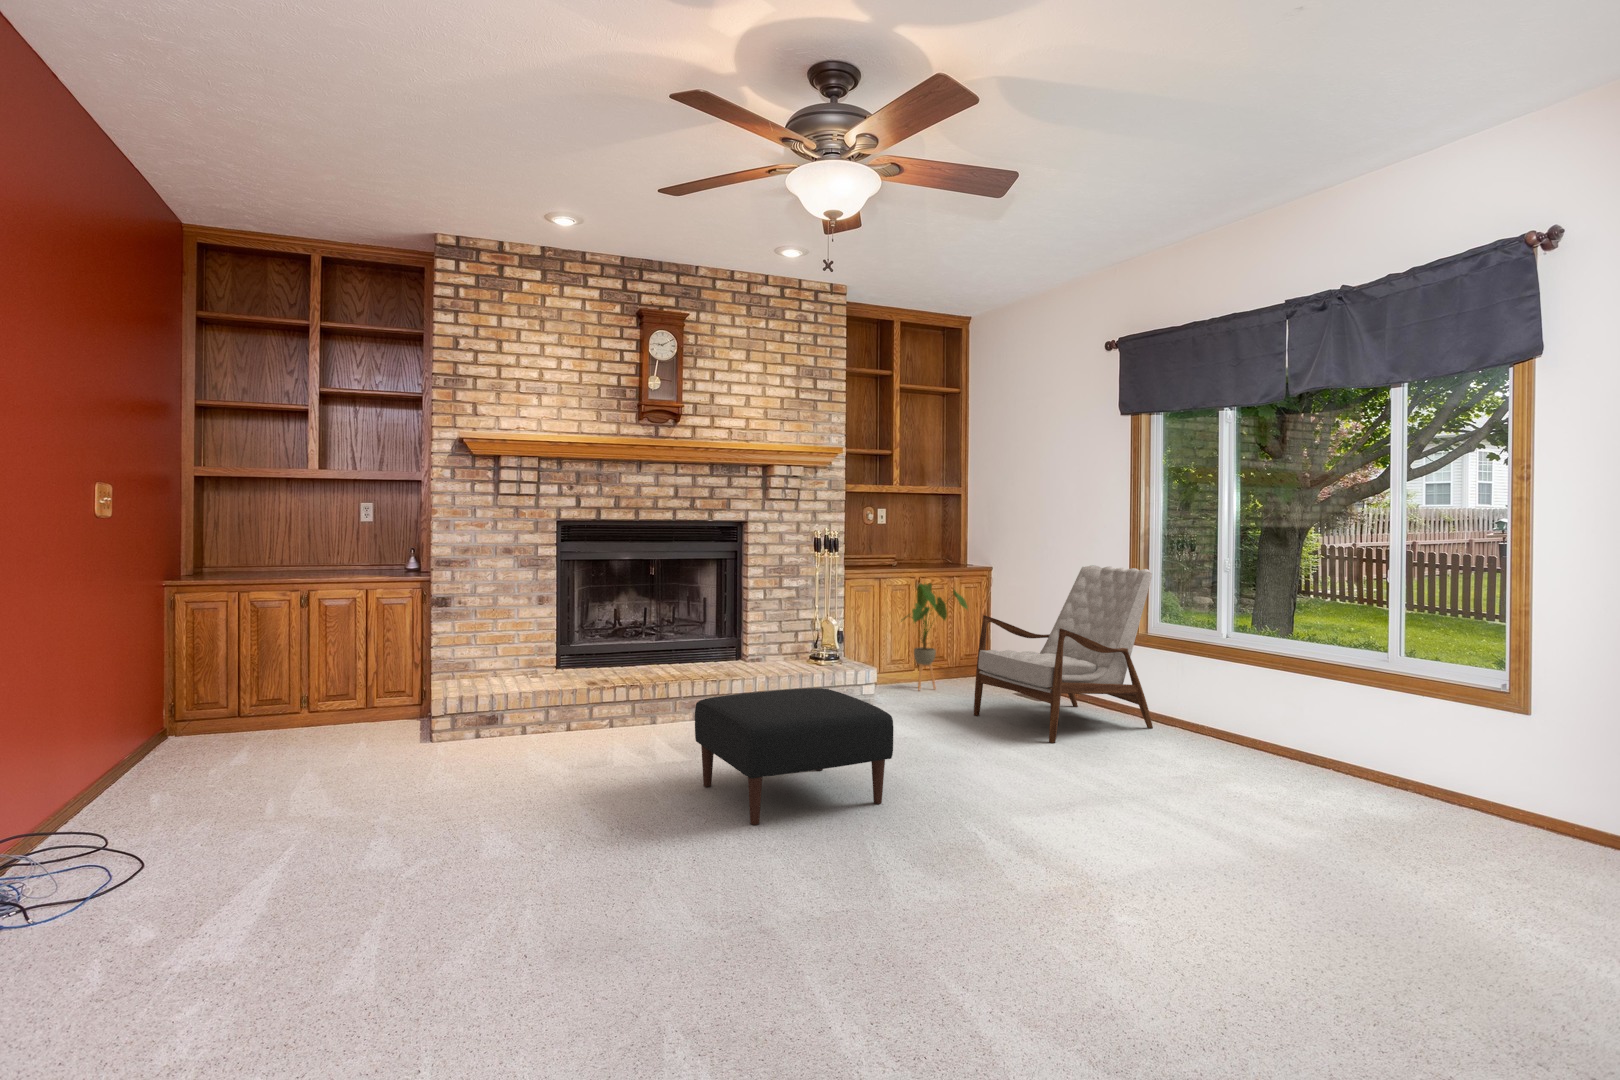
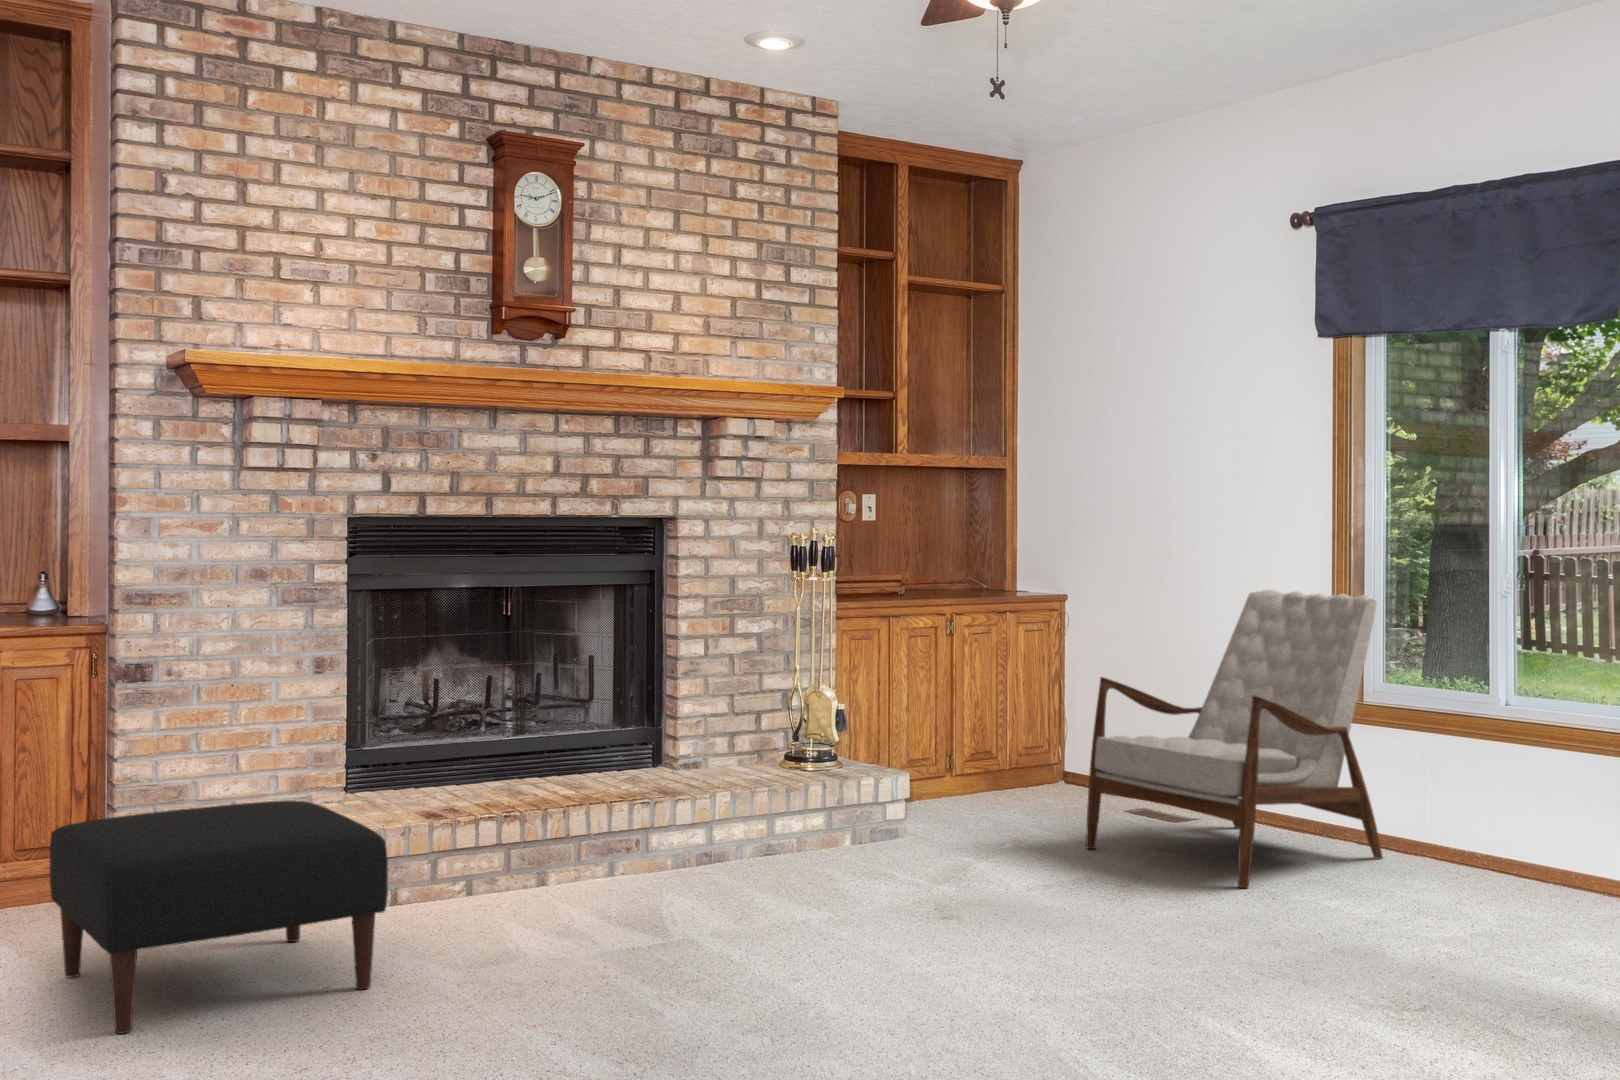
house plant: present [901,583,968,690] -> none [927,623,1049,811]
ottoman: present [695,688,893,825] -> present [49,801,388,1034]

